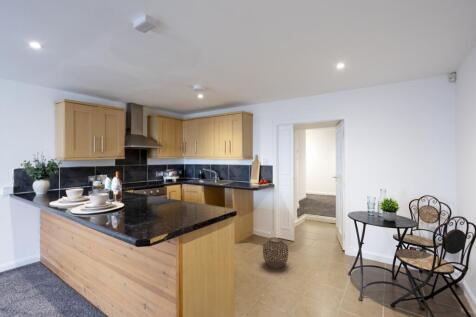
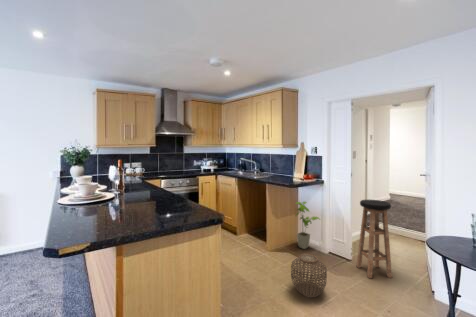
bar stool: none [301,196,324,251] -> present [357,200,392,278]
house plant: none [254,202,274,239] -> present [296,202,319,249]

